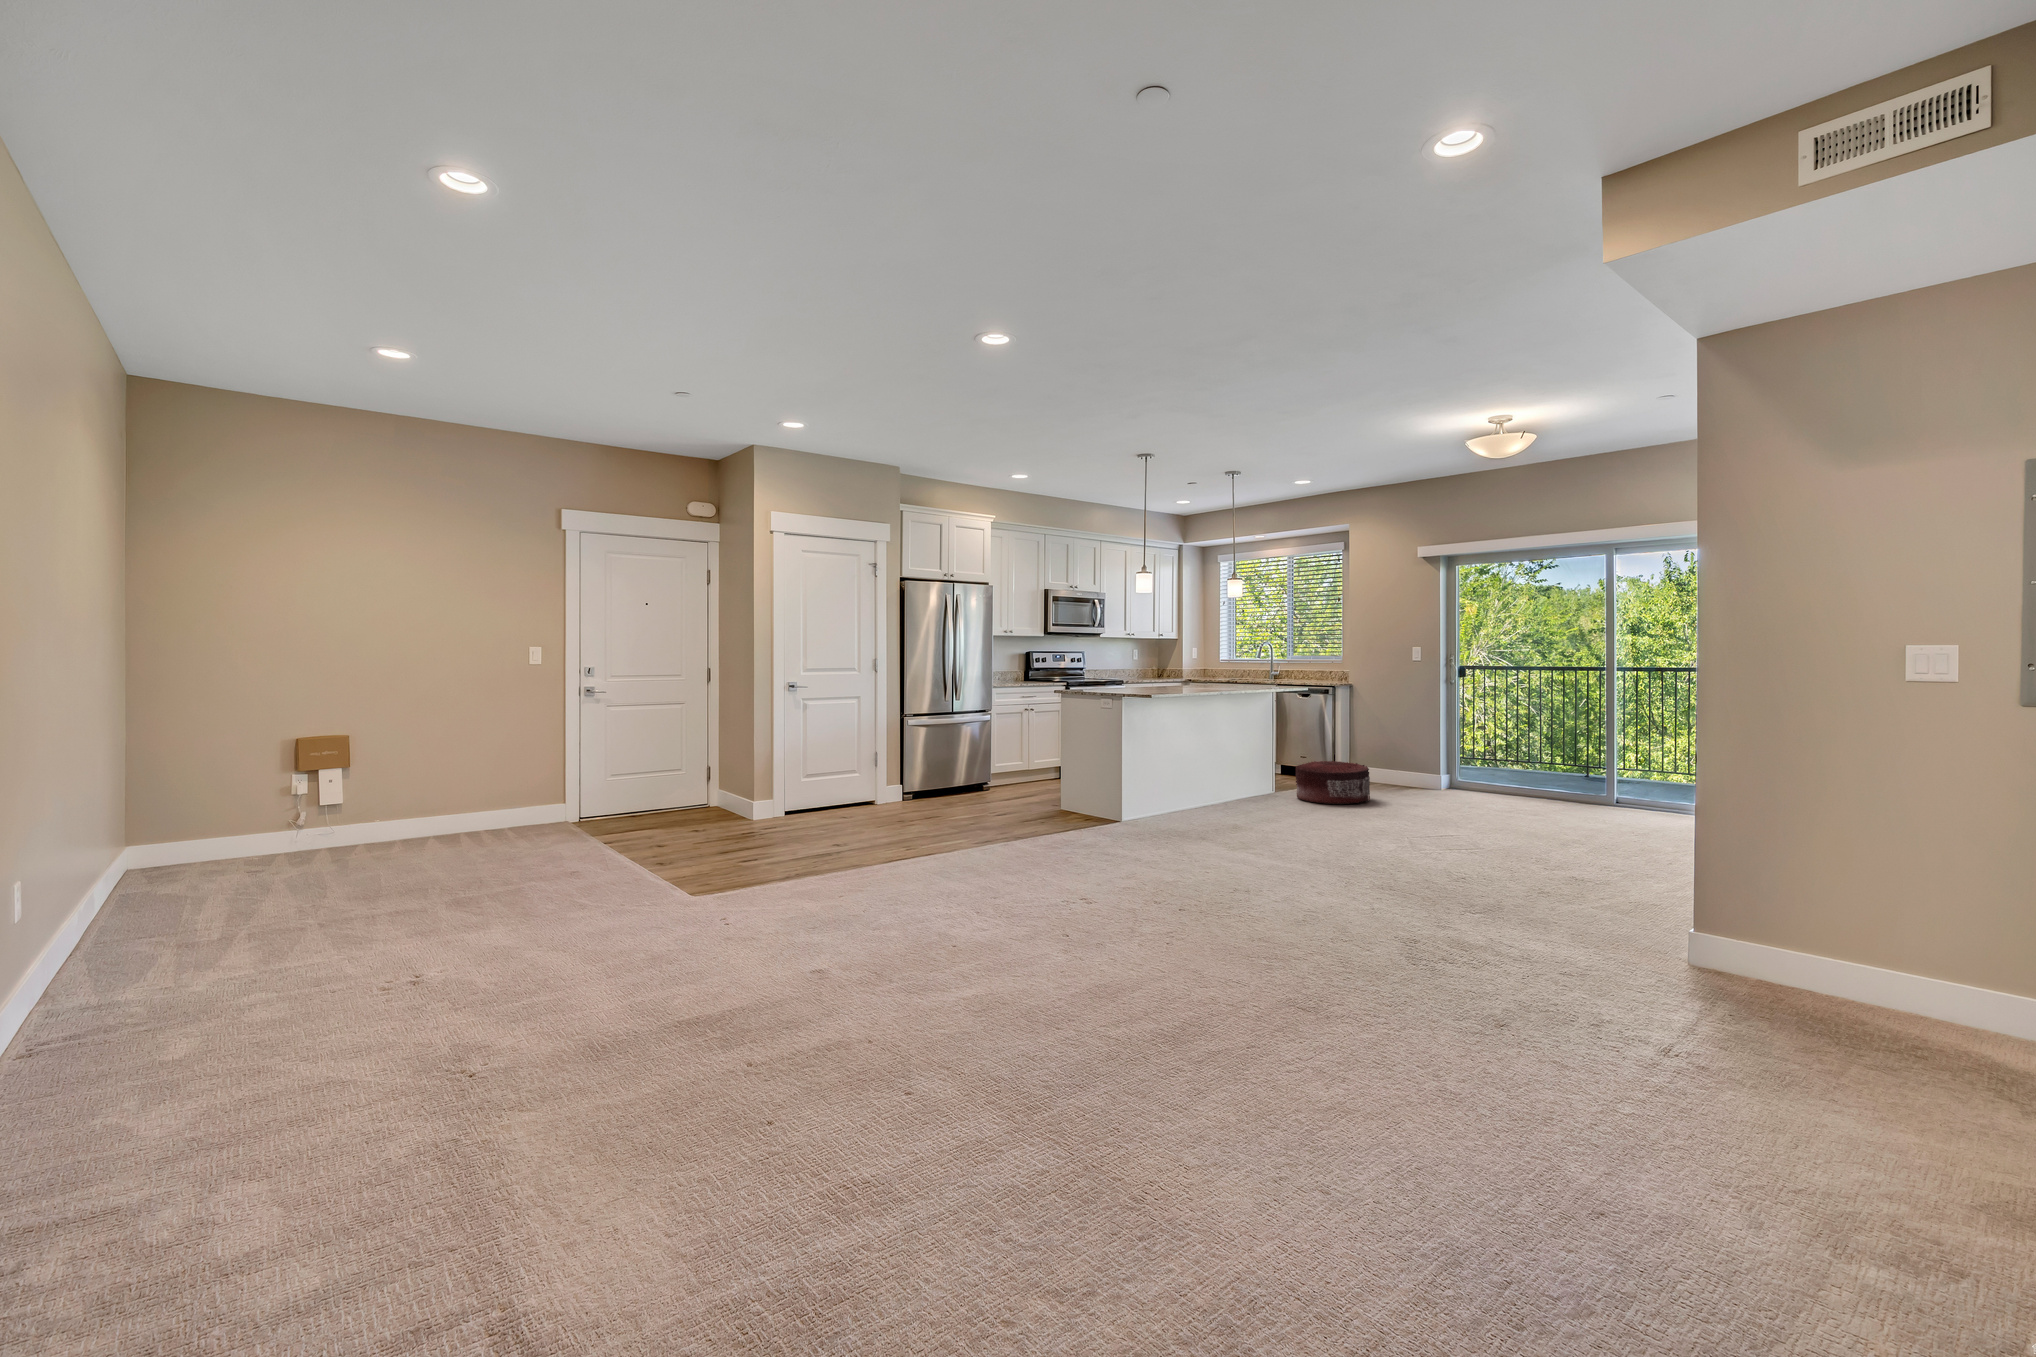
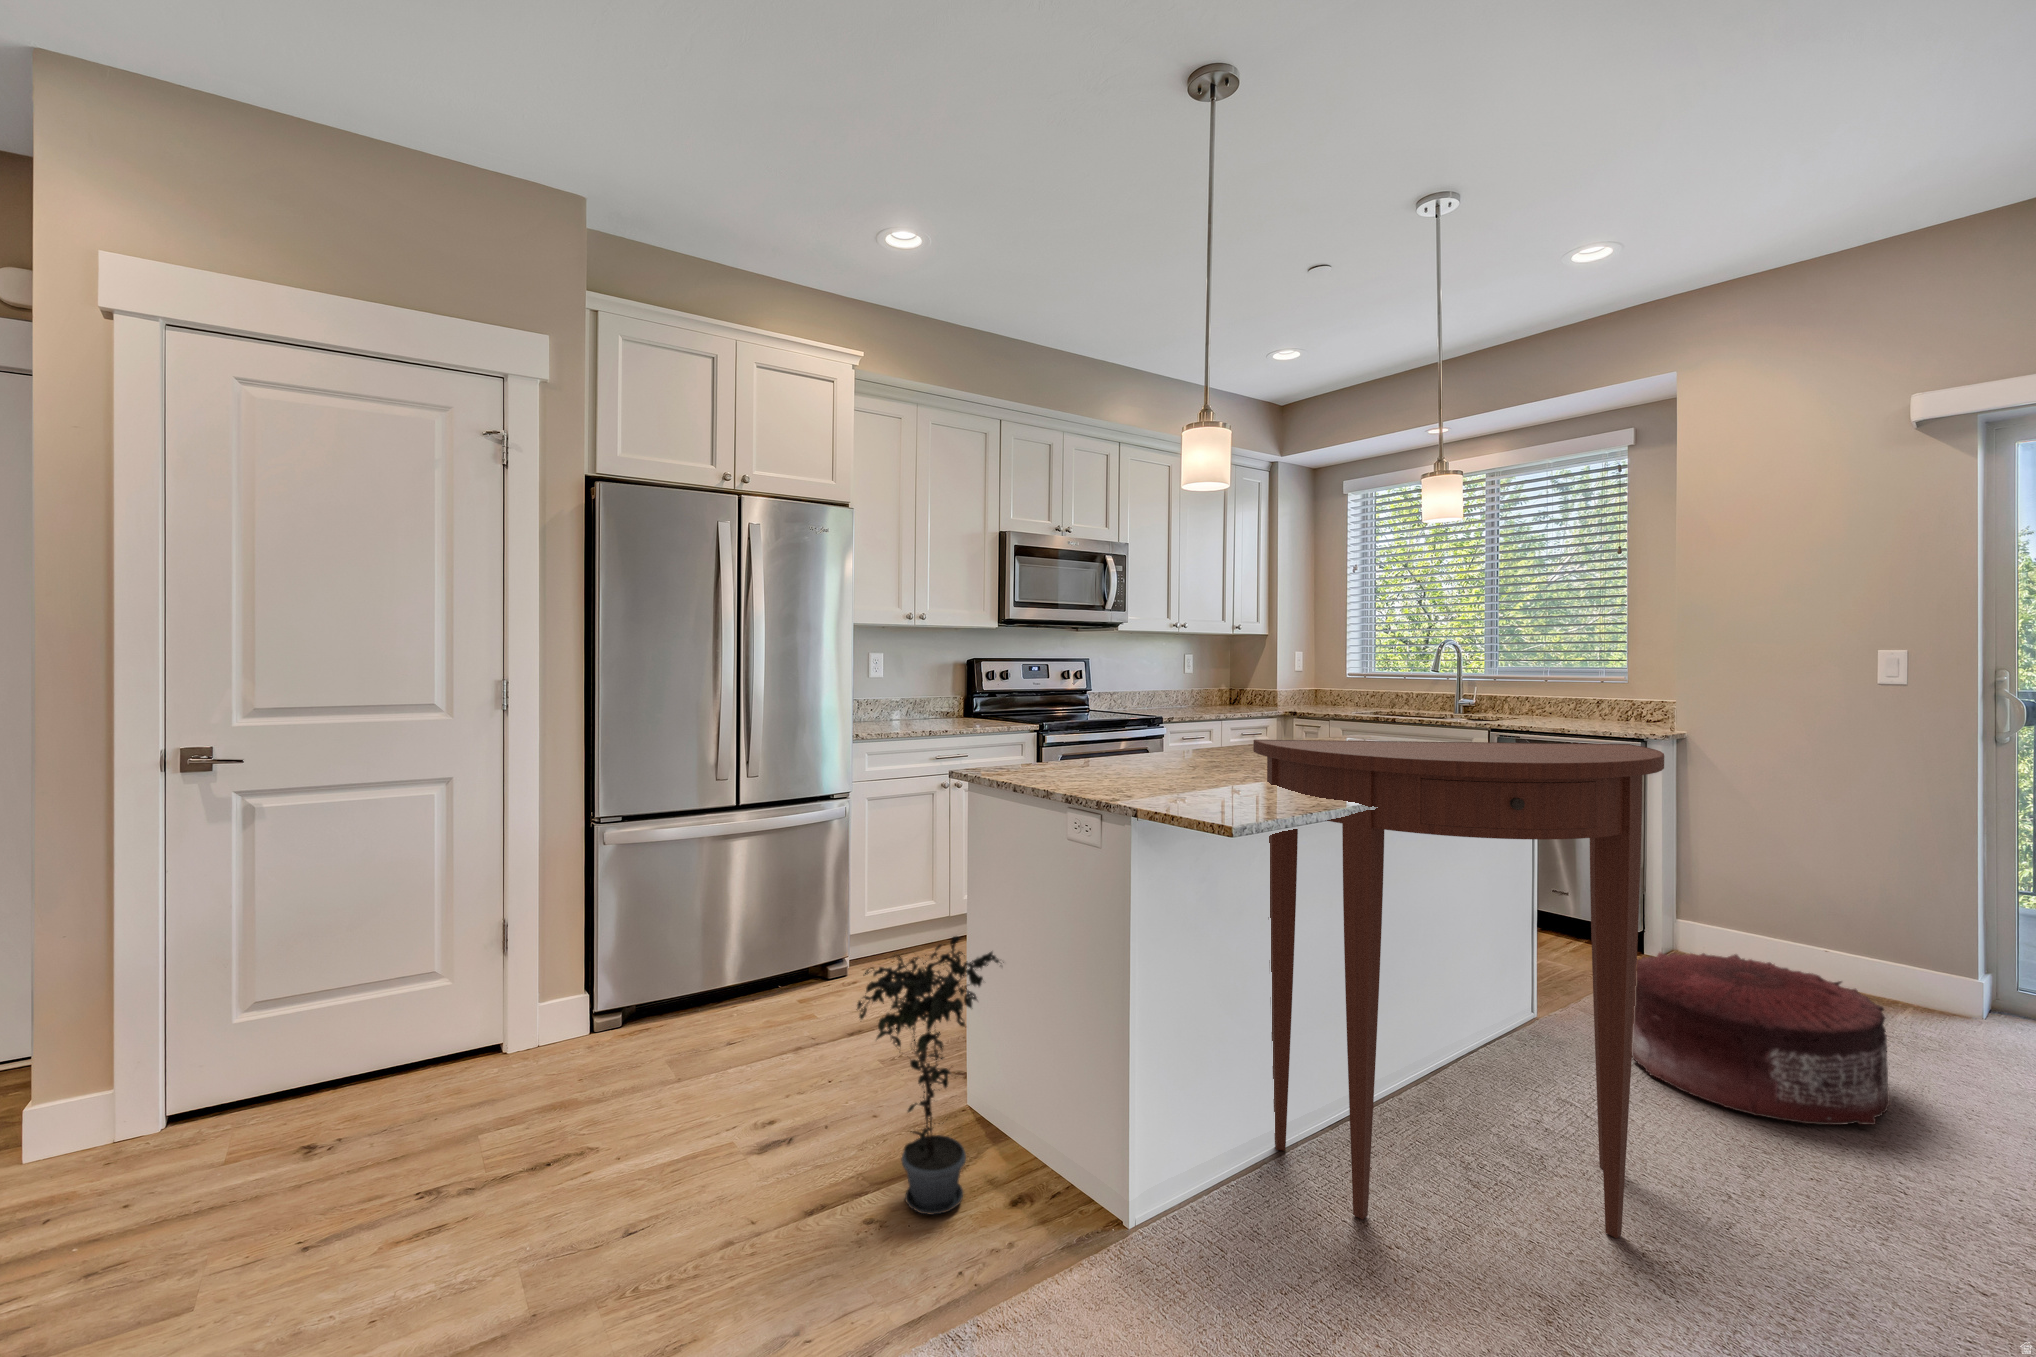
console table: none [1159,678,1277,816] -> present [1253,740,1664,1238]
potted plant: none [1043,735,1082,818] -> present [857,936,999,1215]

